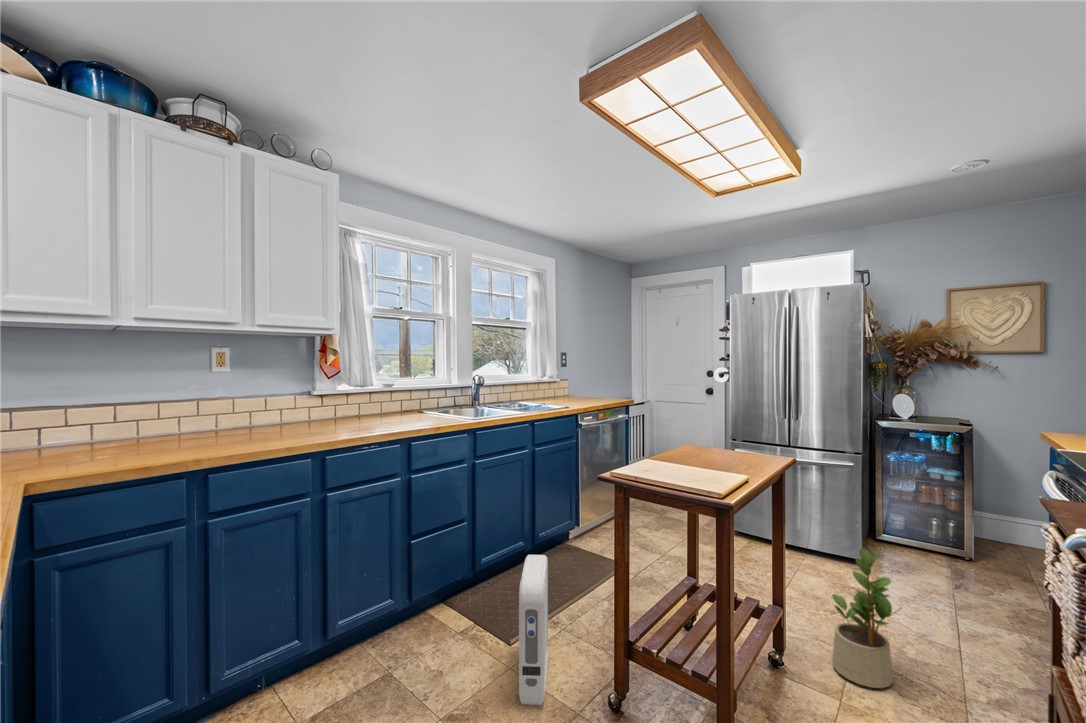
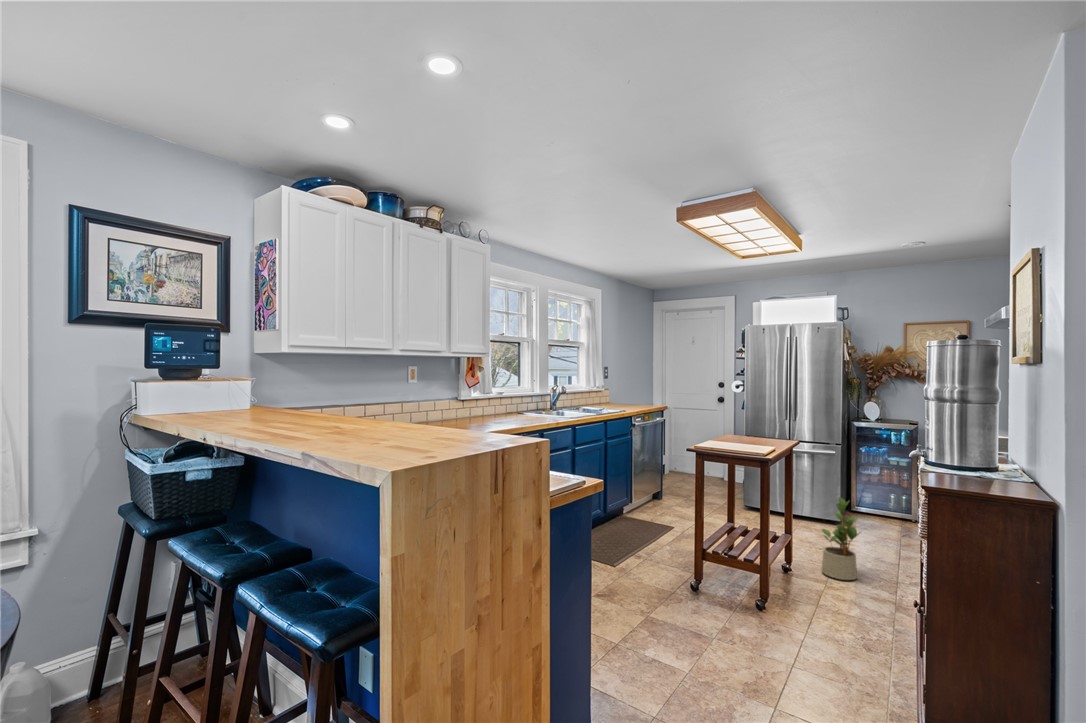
air purifier: present [519,555,548,705] -> none [630,505,654,590]

